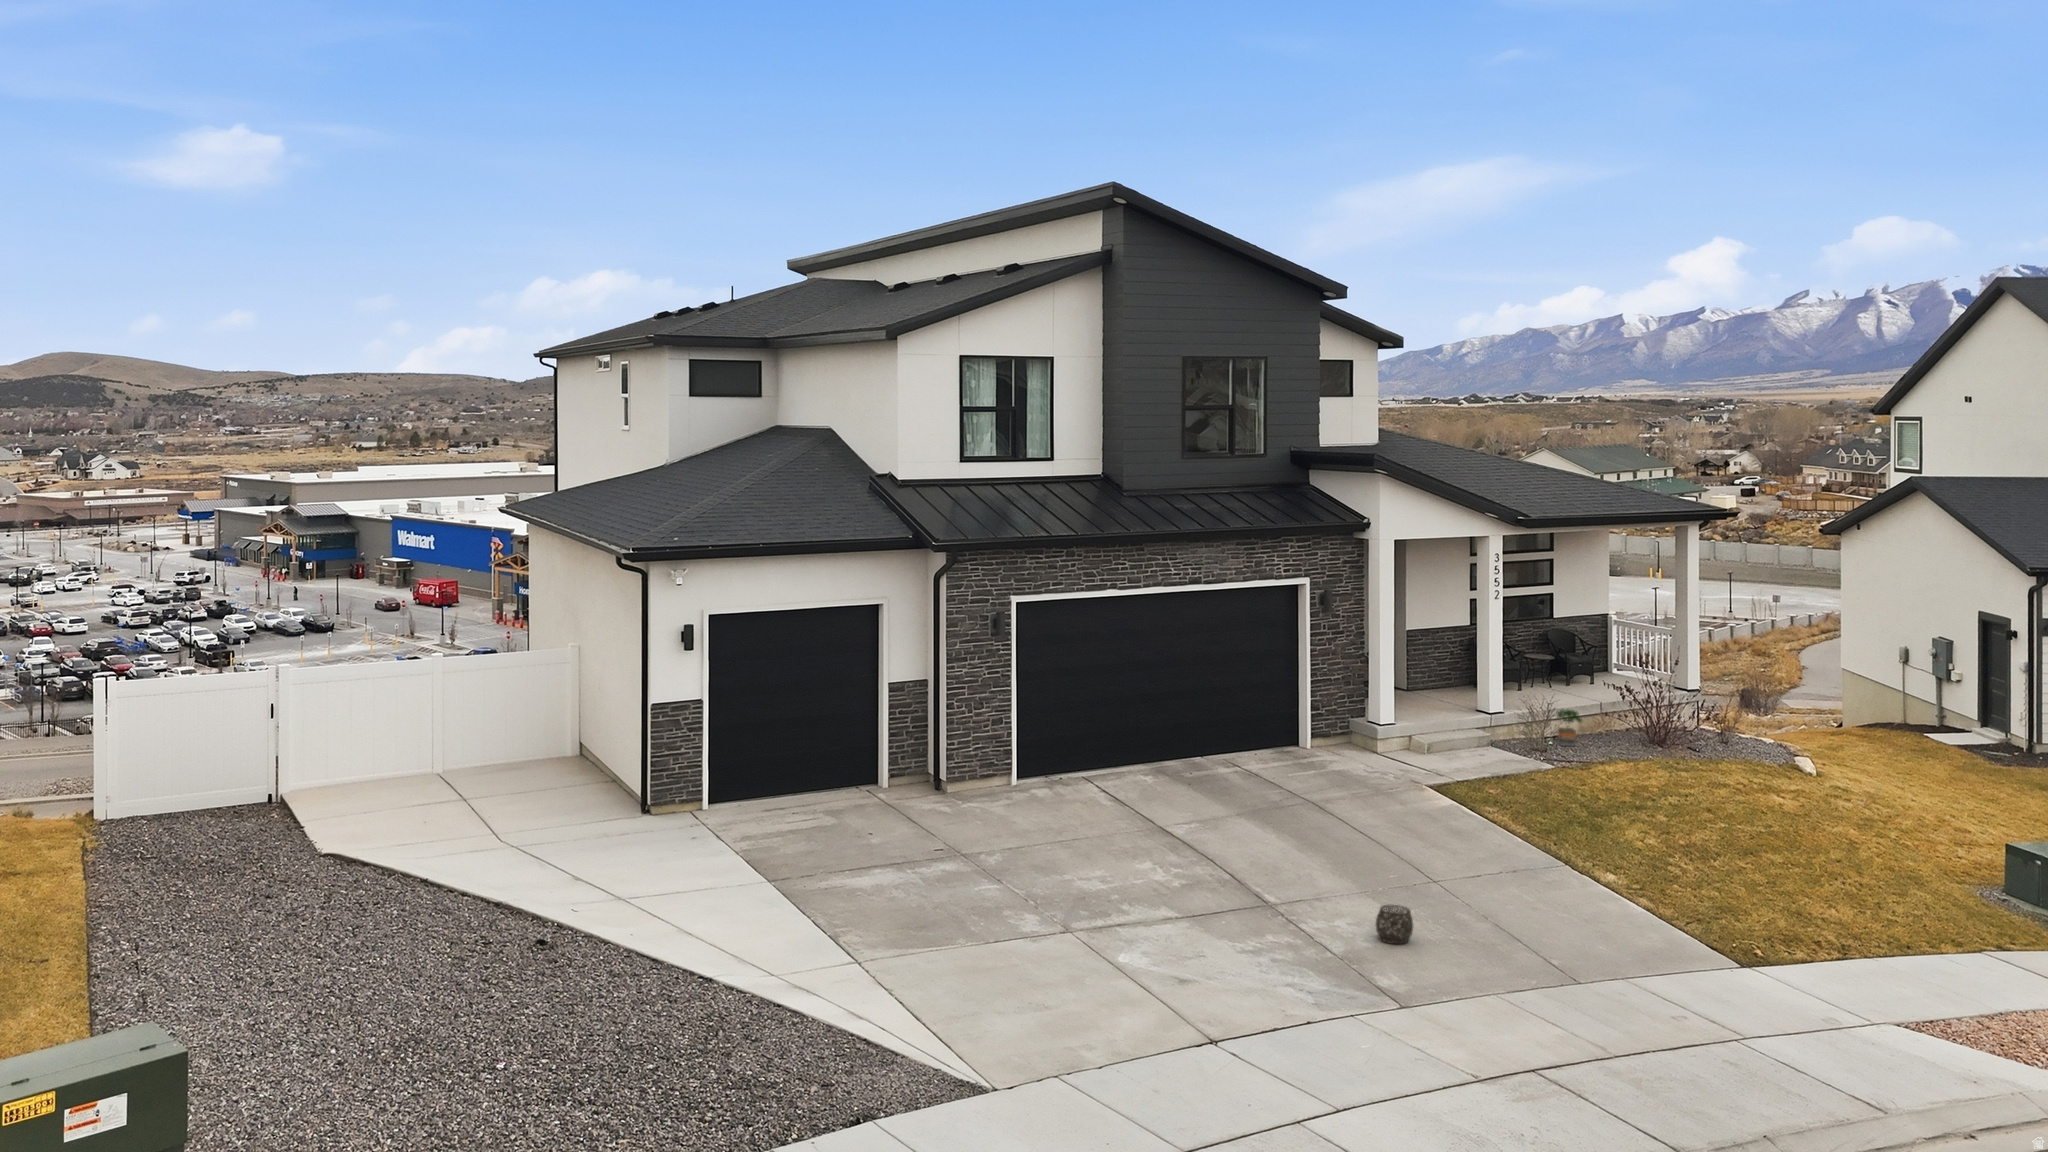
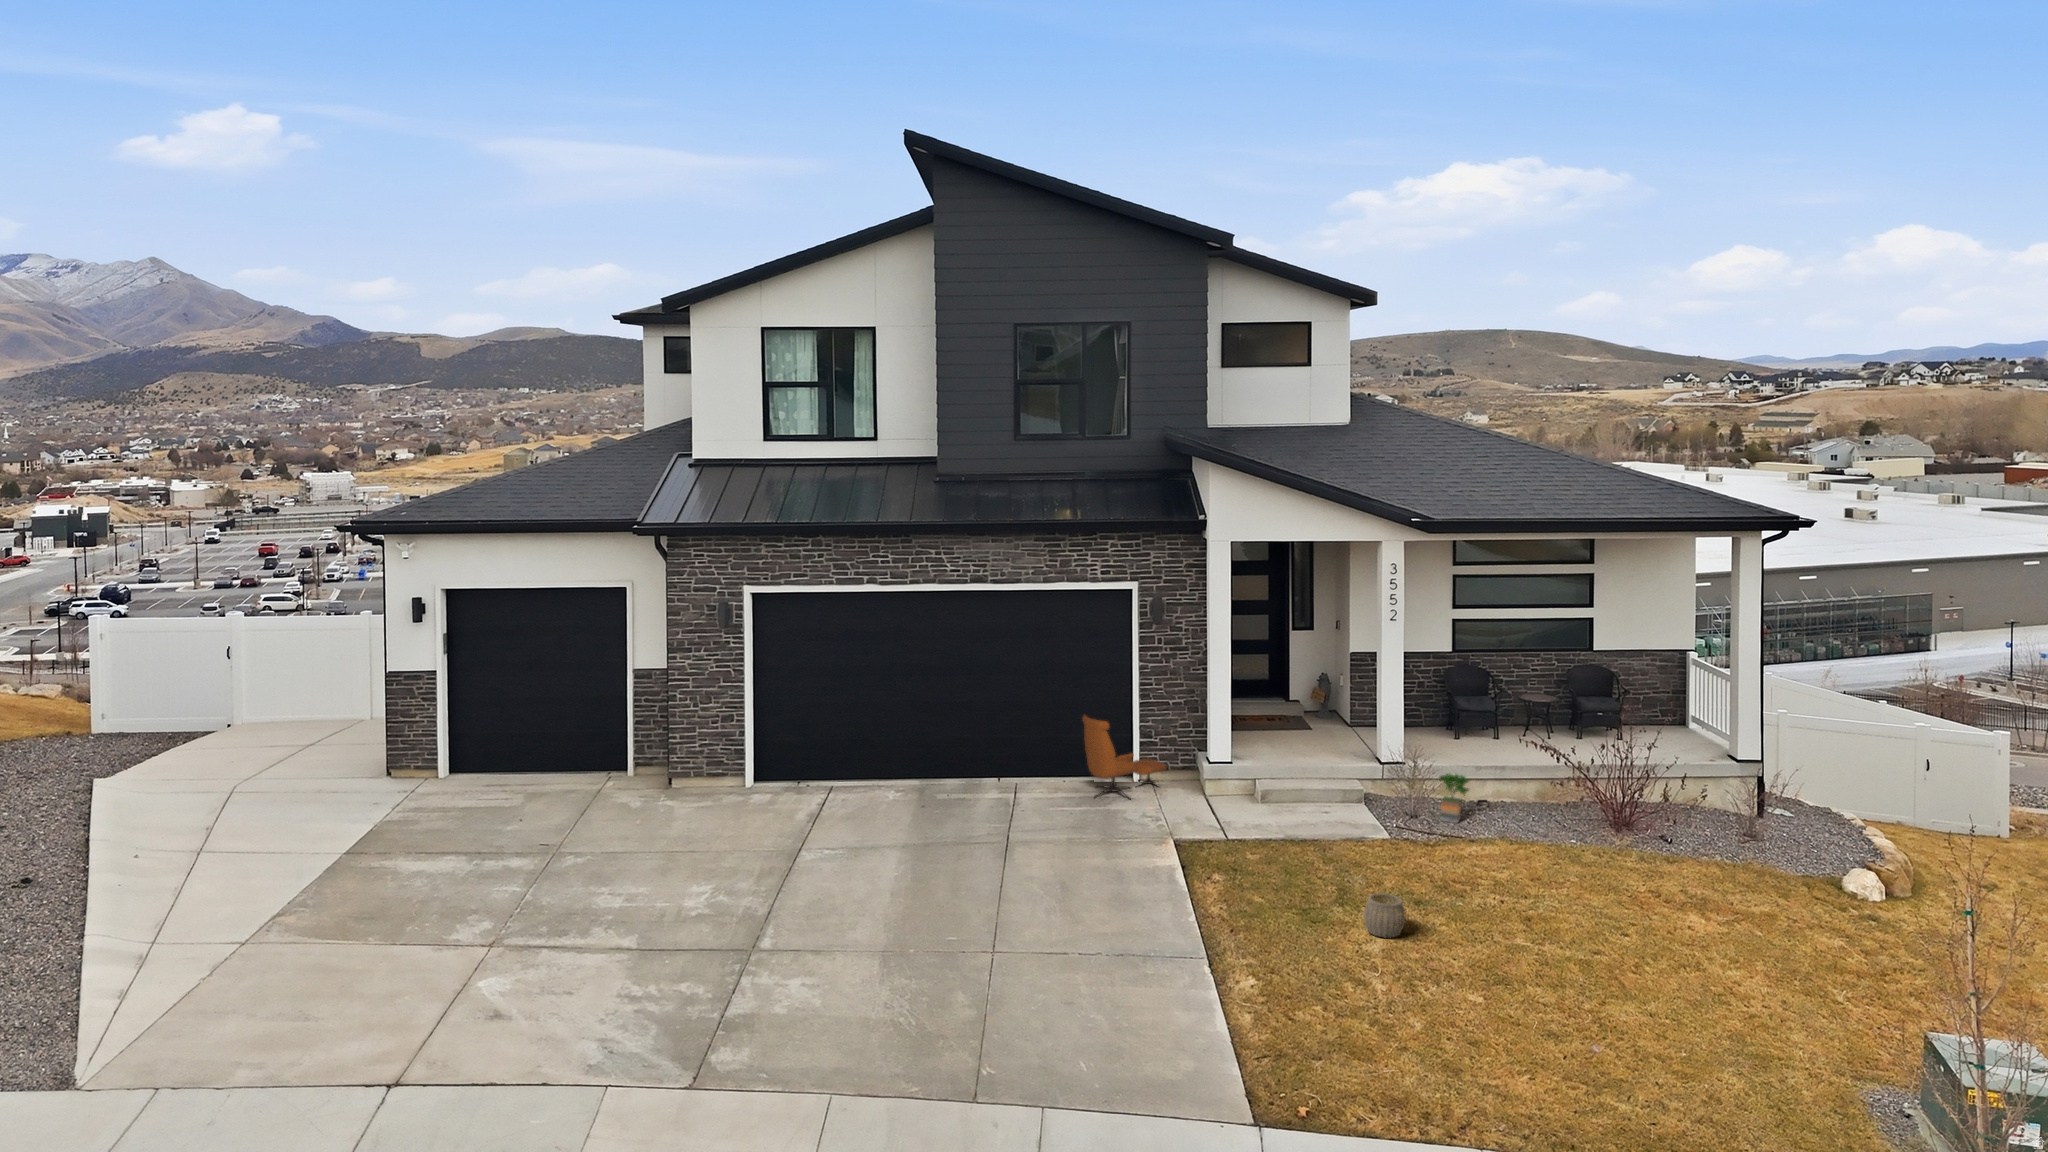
lounge chair: none [1301,688,1347,757] -> present [1082,715,1166,798]
woven basket: present [1376,905,1413,944] -> present [1364,893,1405,938]

